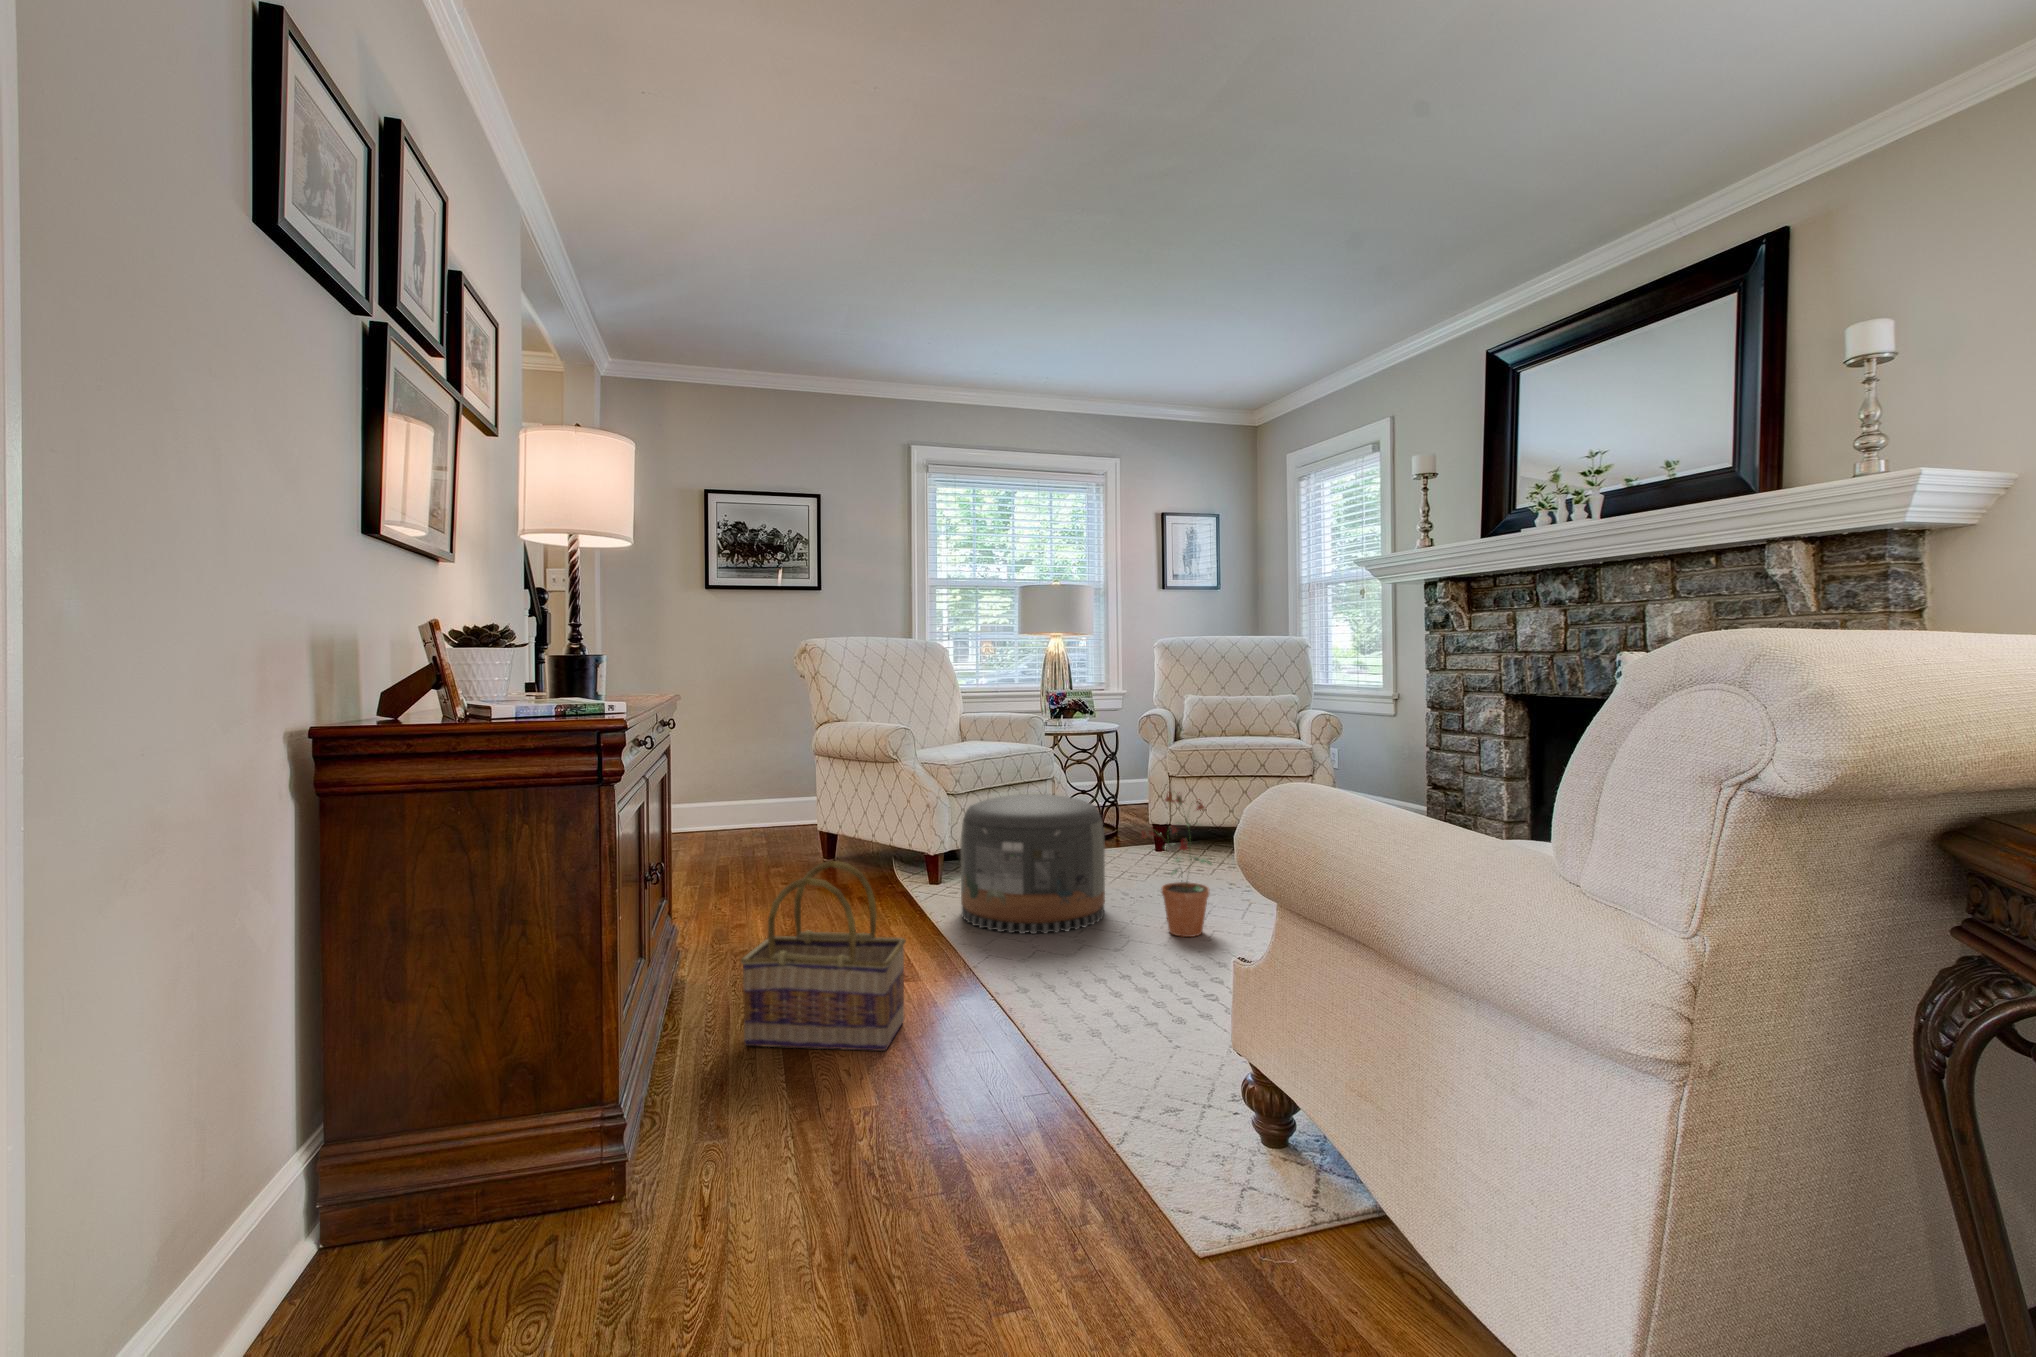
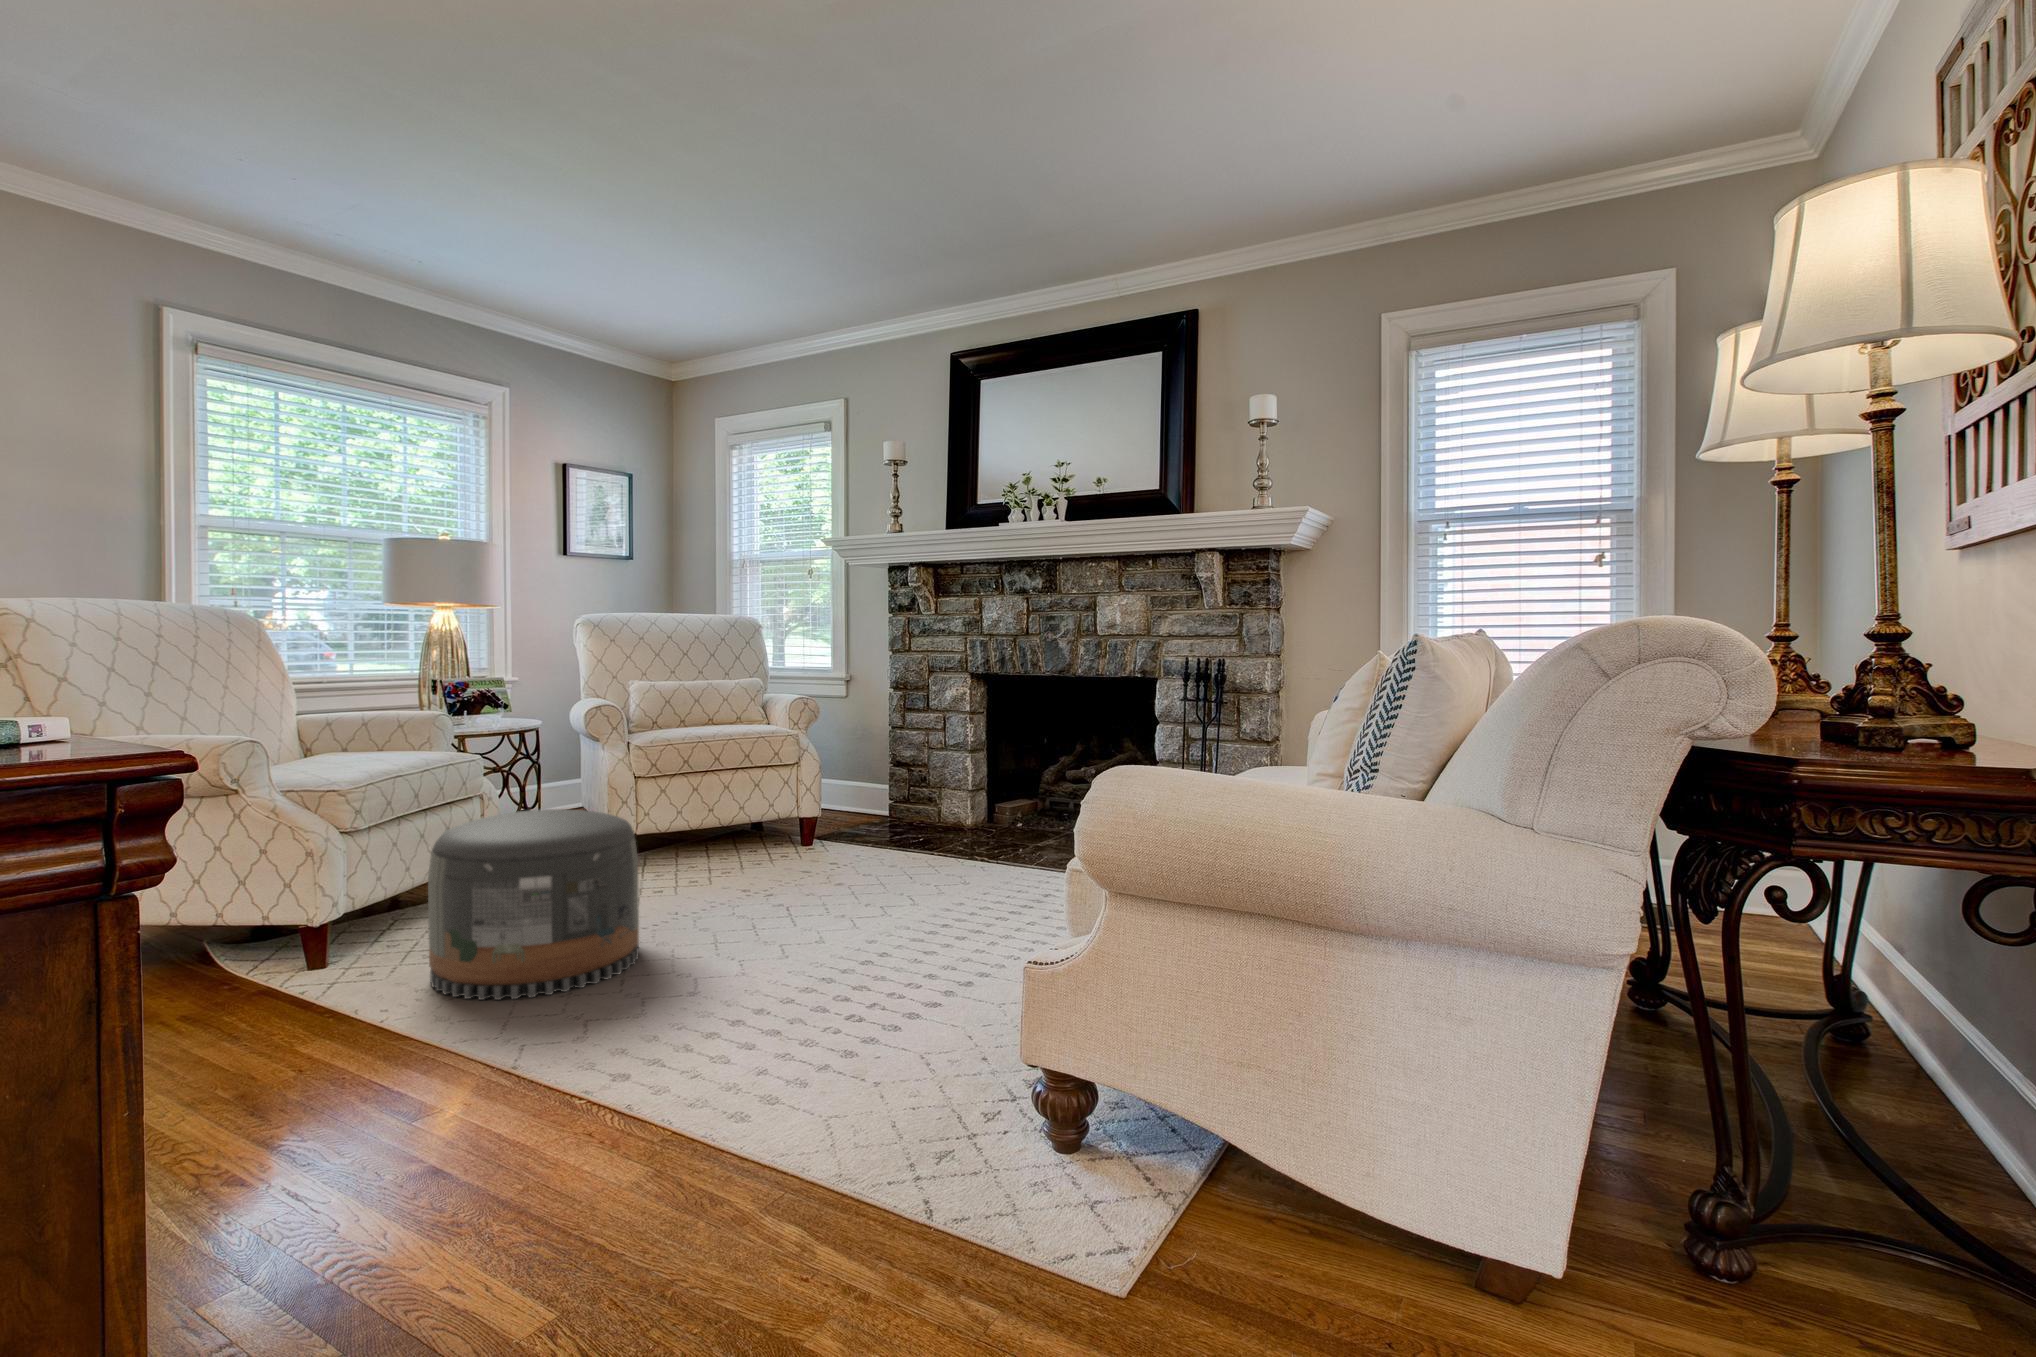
potted plant: present [1142,792,1211,937] -> none [698,790,791,957]
basket: present [741,860,906,1051] -> none [216,943,510,1286]

